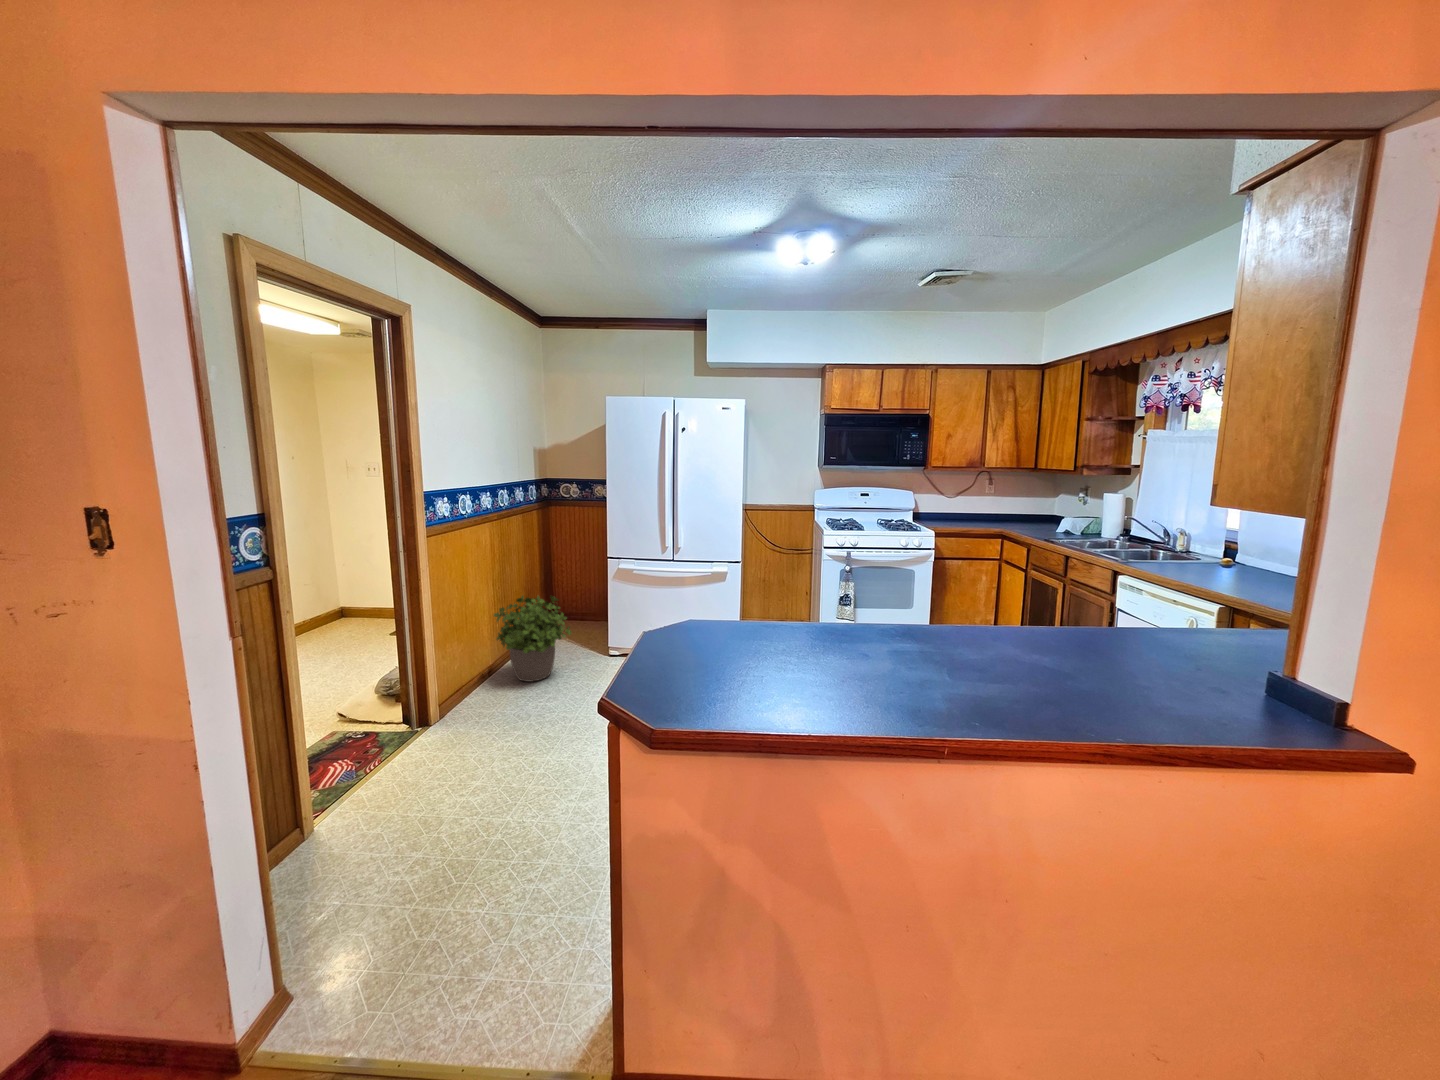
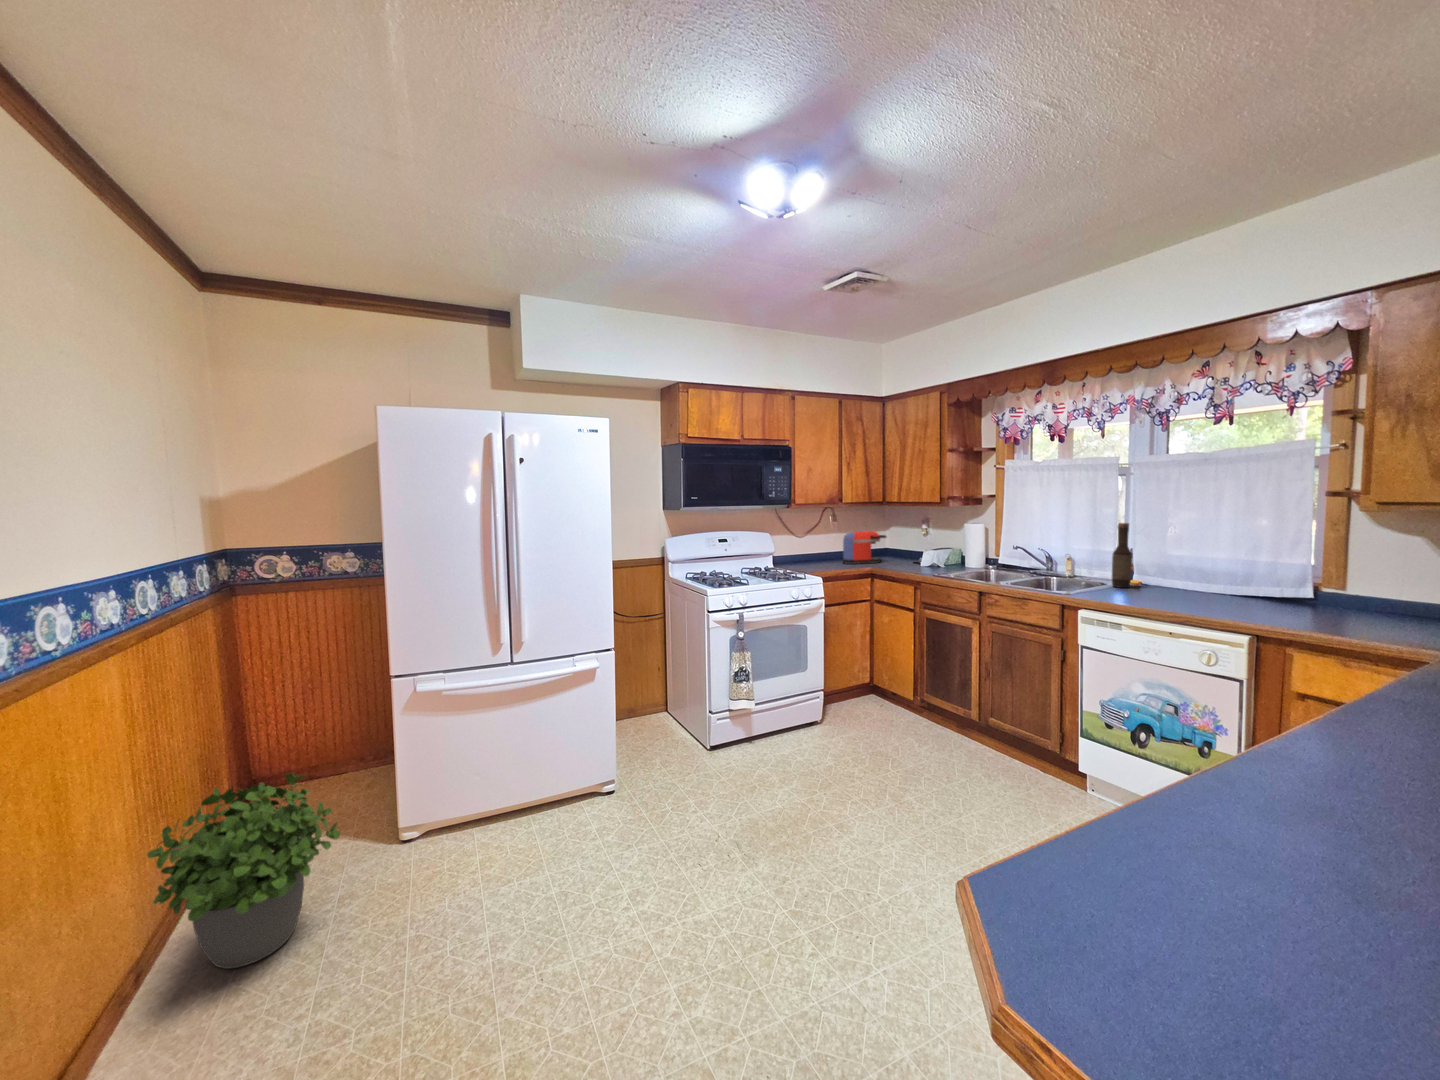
coffee maker: none [980,495,1030,527] -> present [842,531,886,564]
bottle: none [1228,499,1257,569] -> present [1112,523,1132,588]

